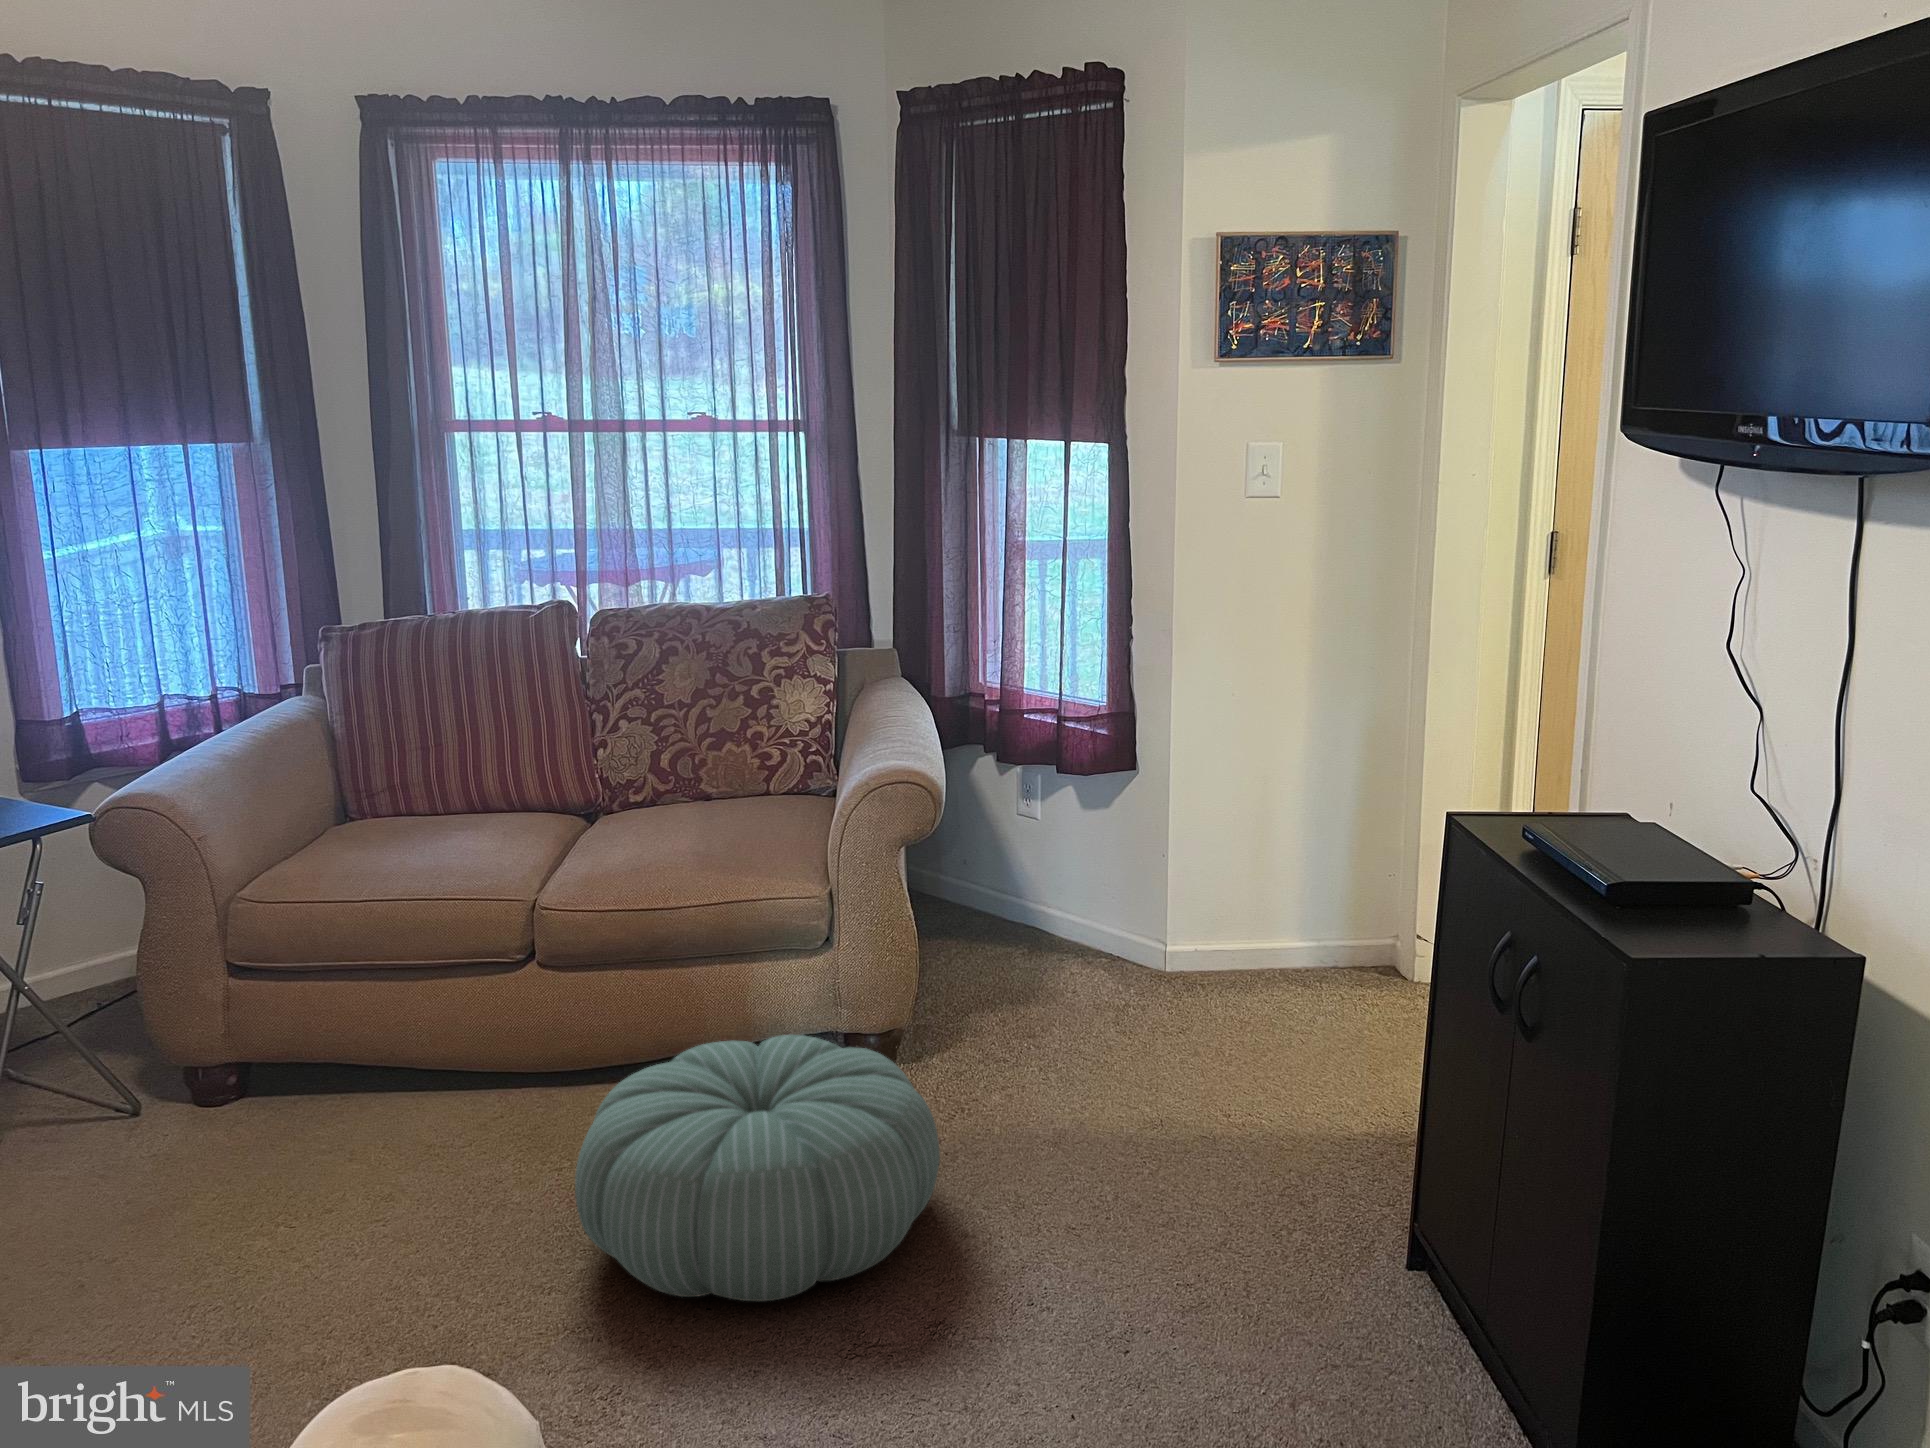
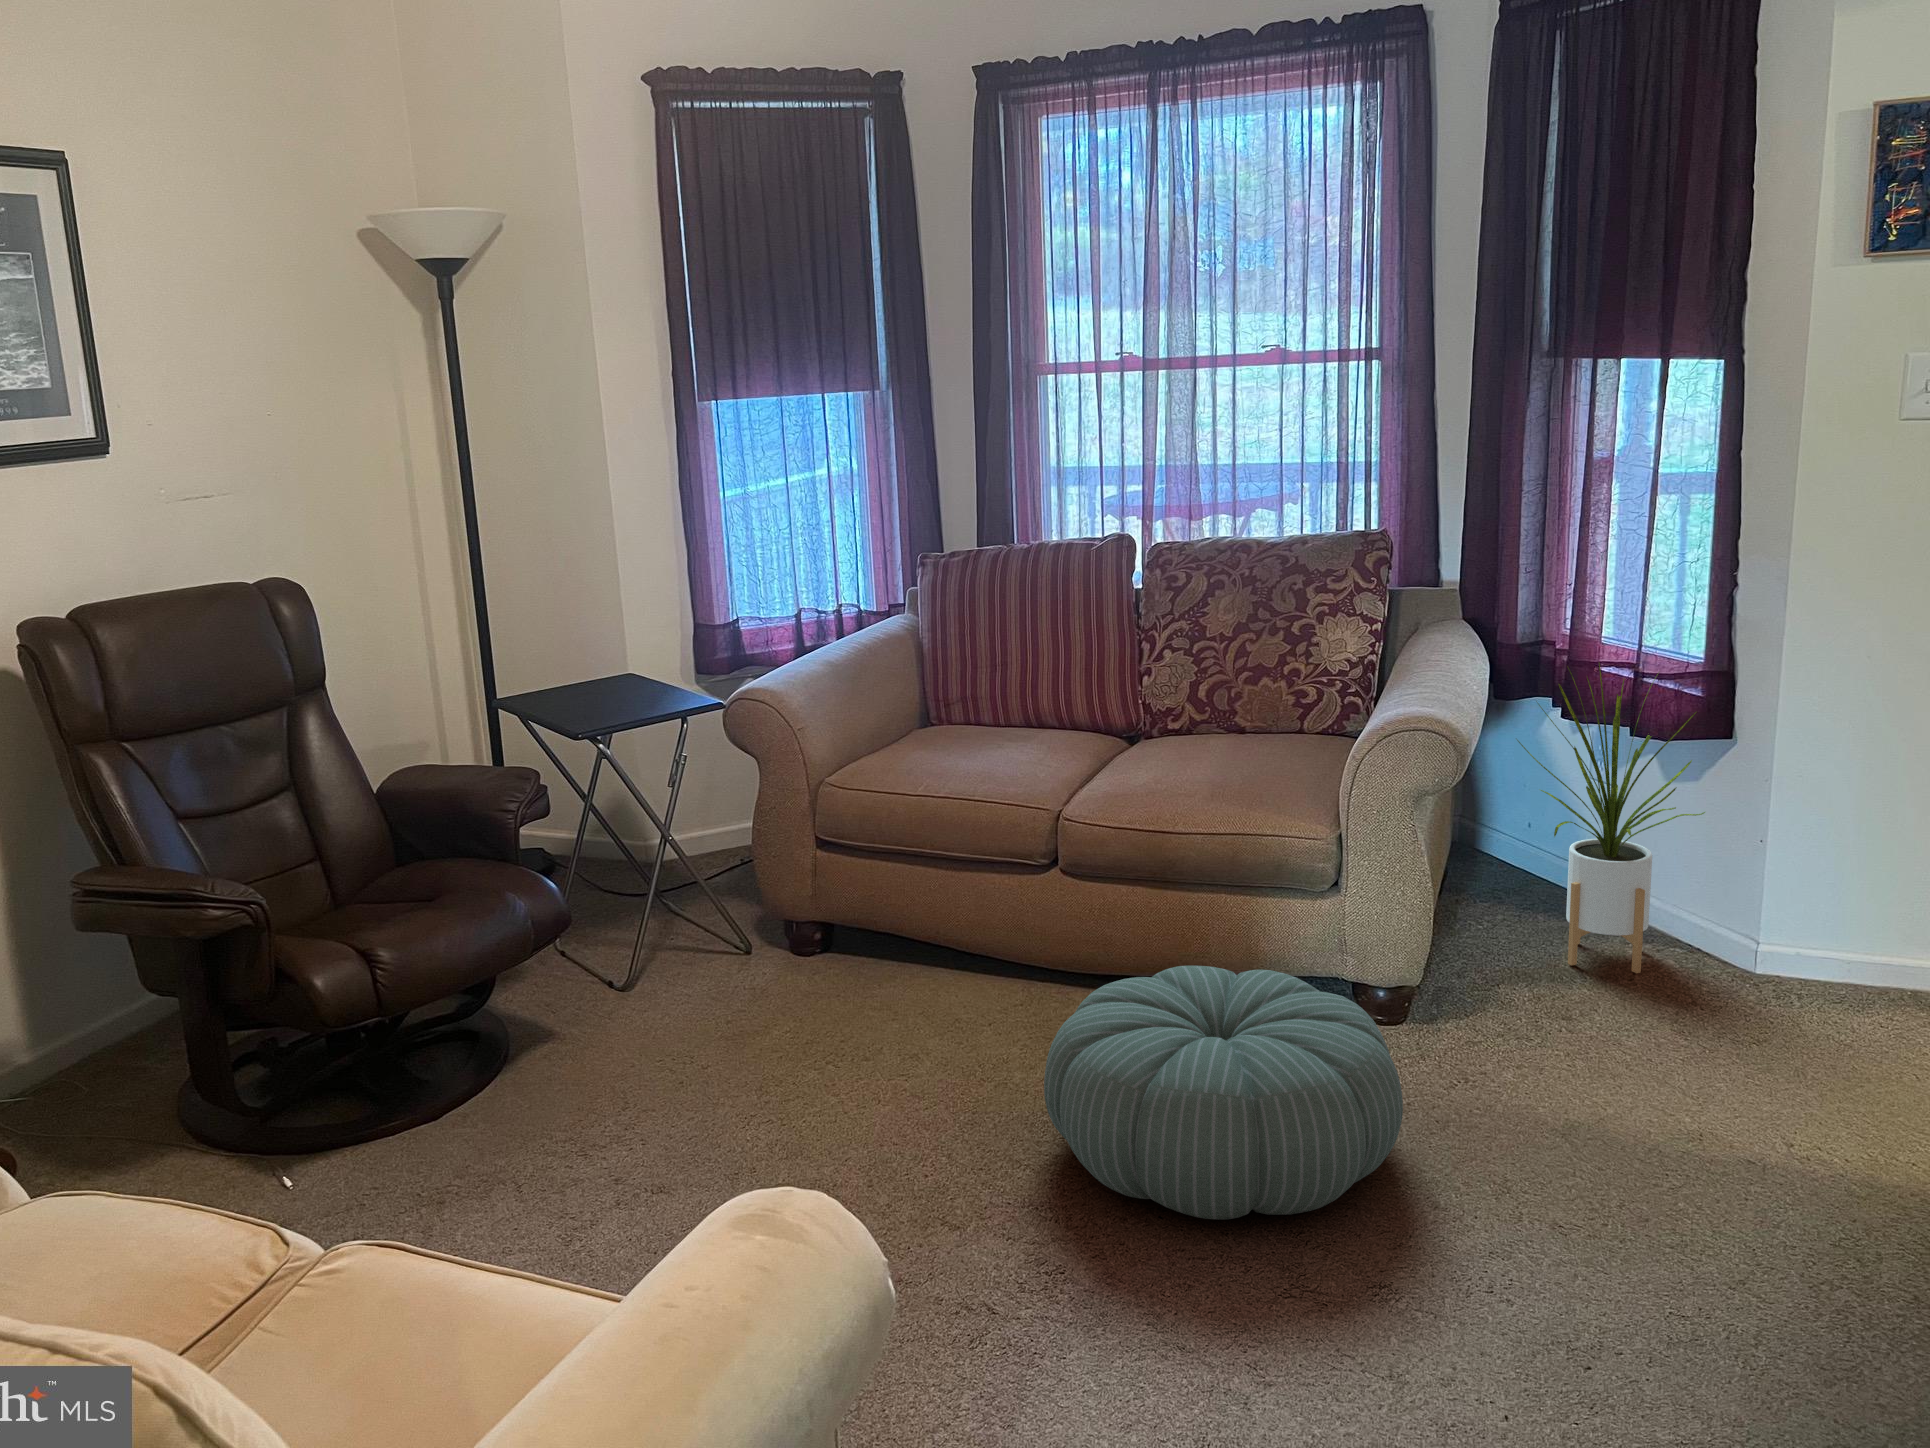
house plant: none [967,708,1125,988] -> present [1517,663,1705,973]

